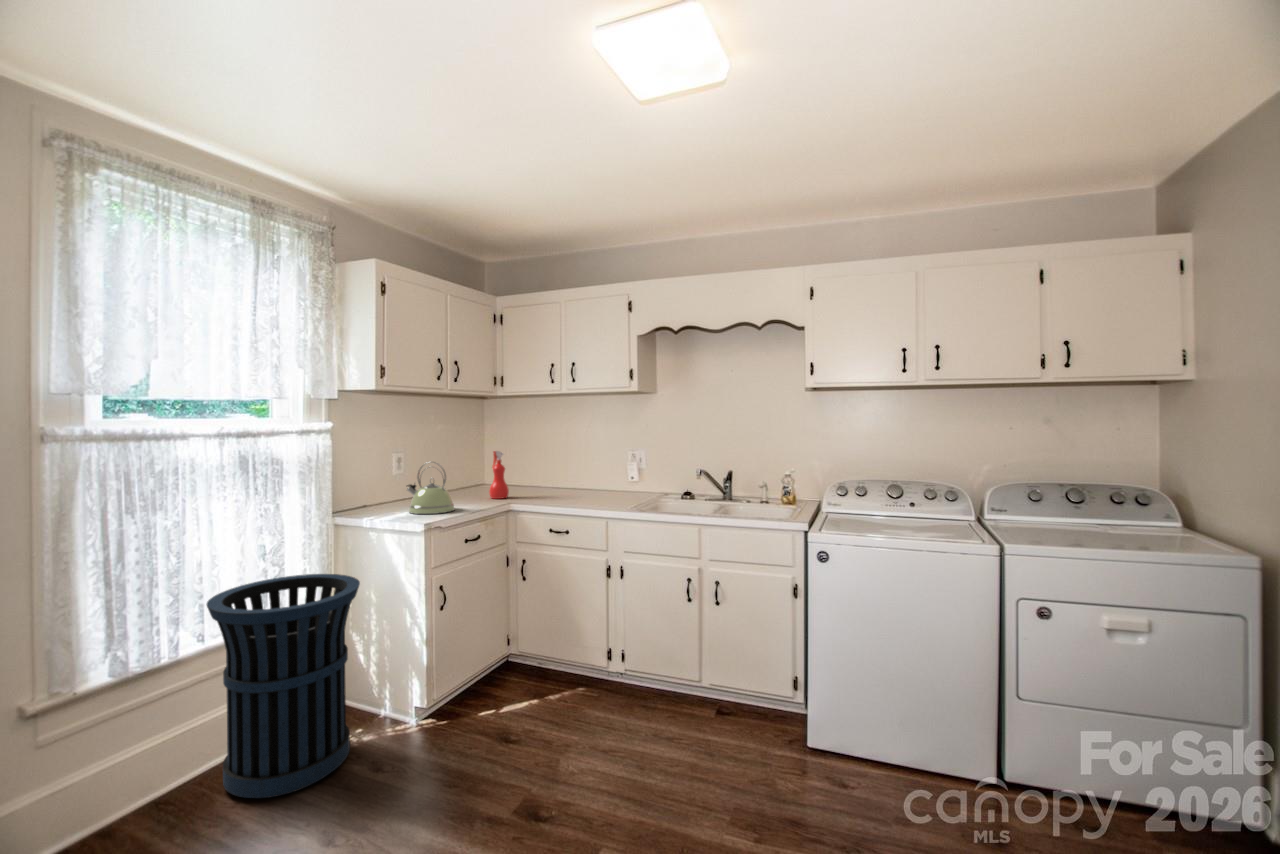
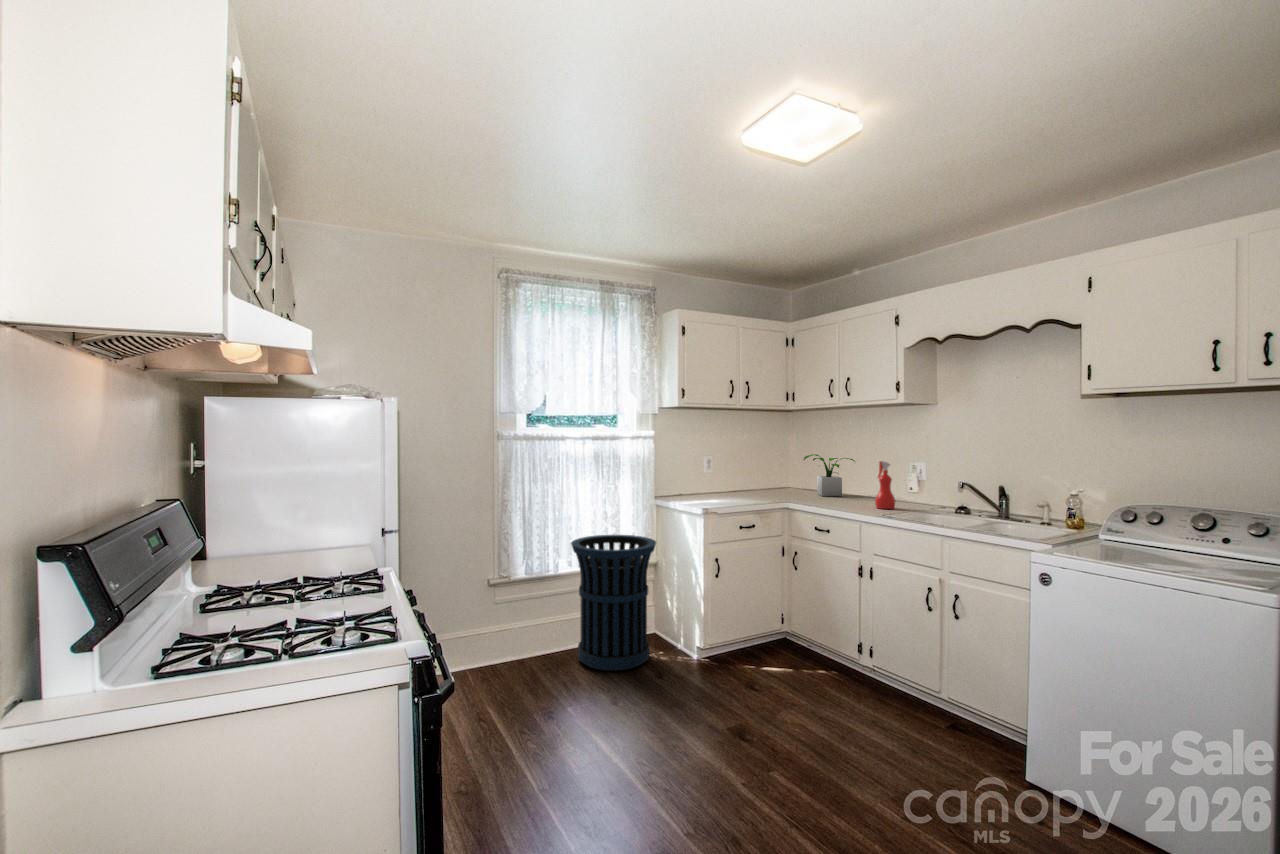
potted plant: none [521,447,573,493] -> present [804,454,855,496]
spray bottle: present [489,451,509,499] -> present [875,461,895,509]
kettle: present [407,462,455,514] -> none [701,462,735,503]

